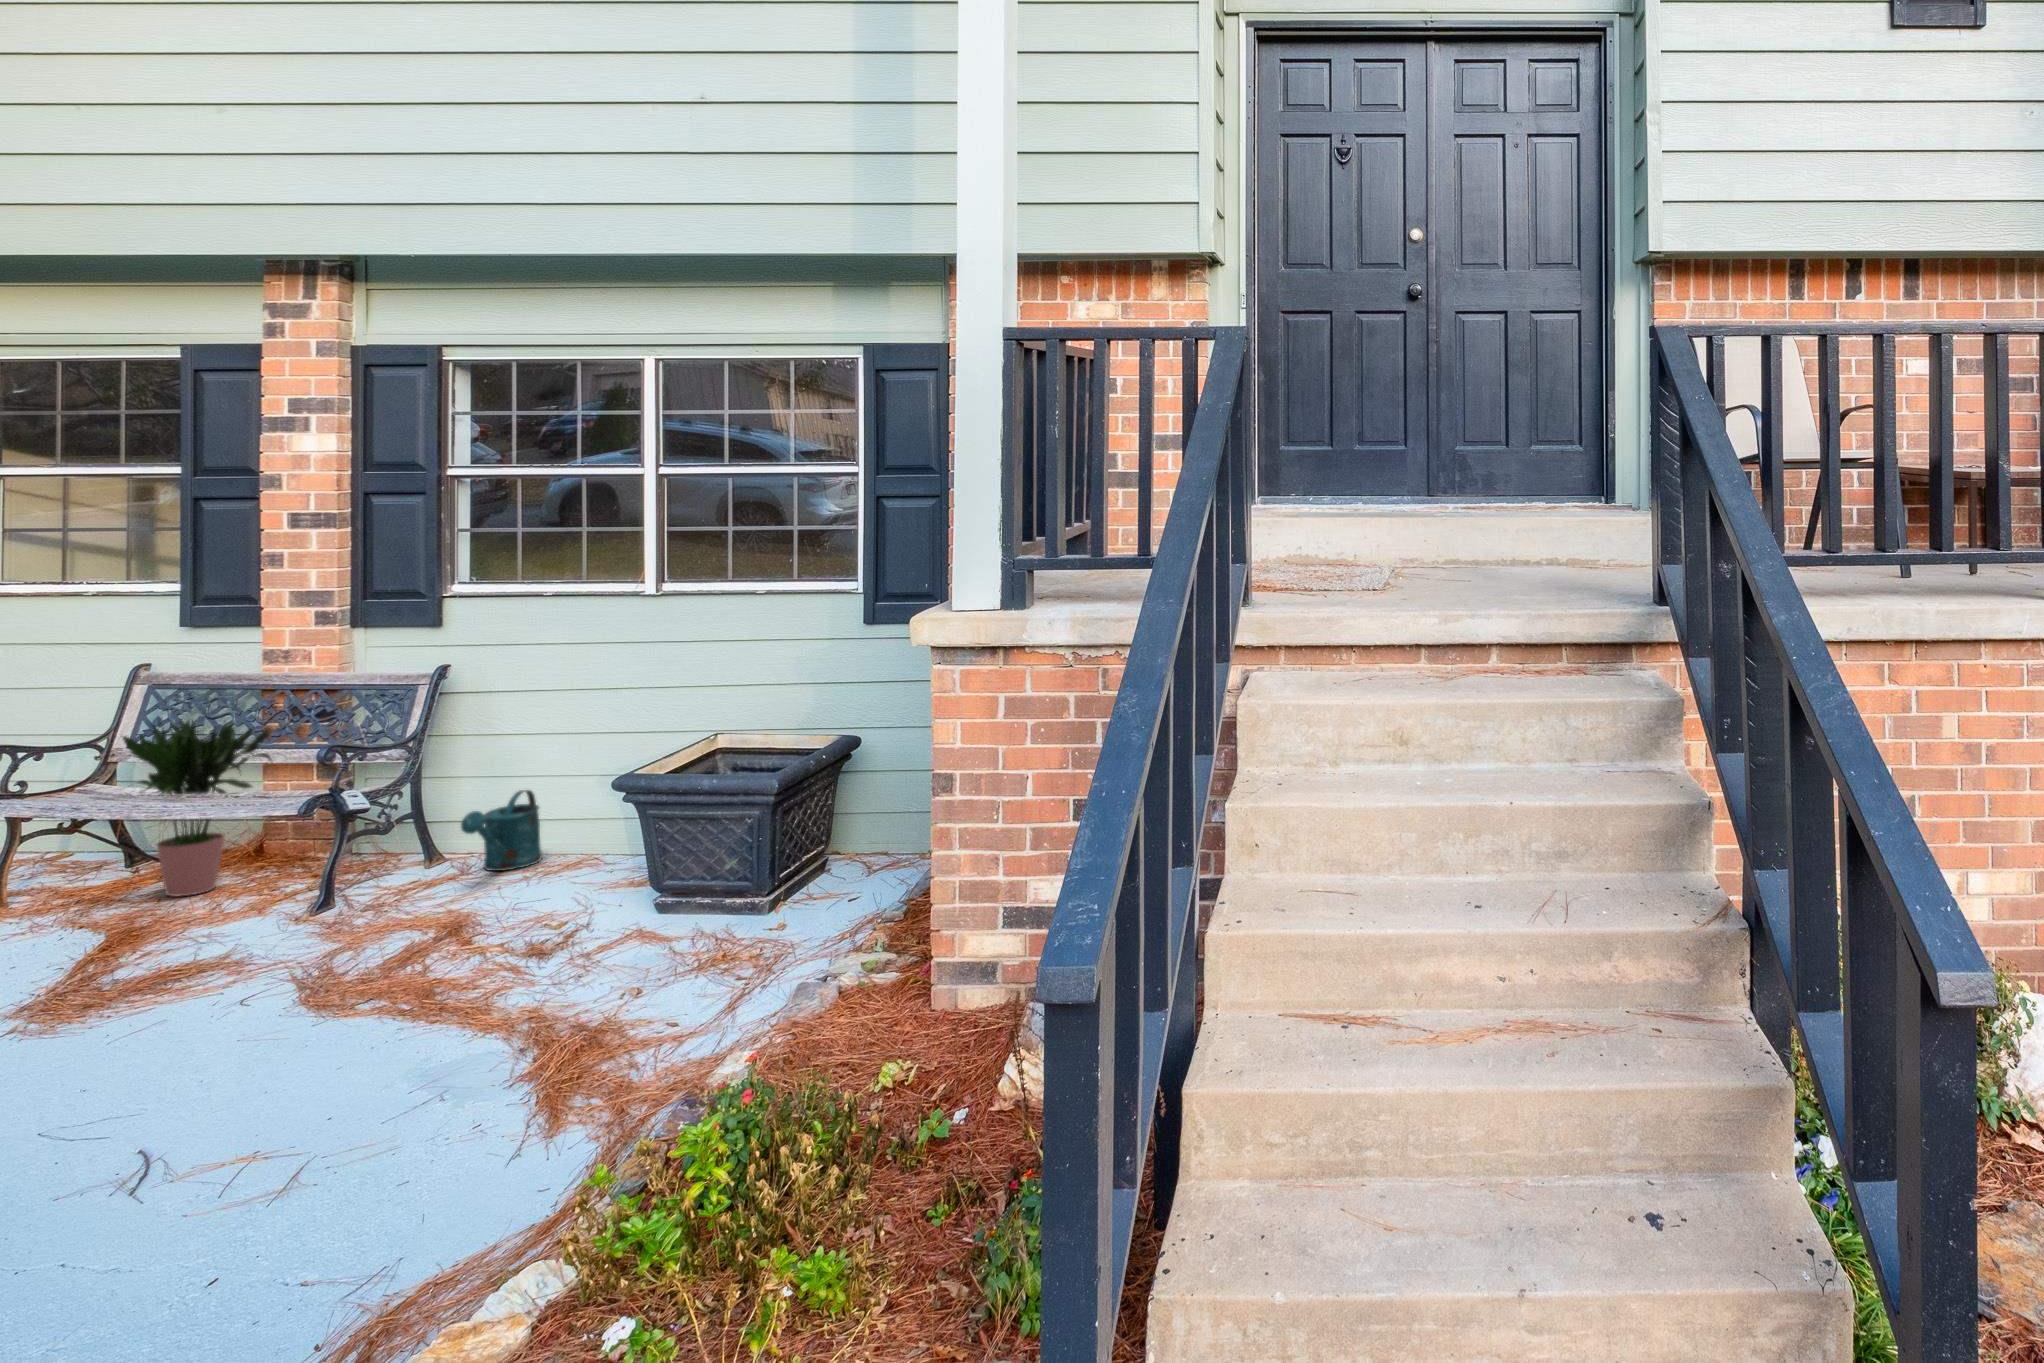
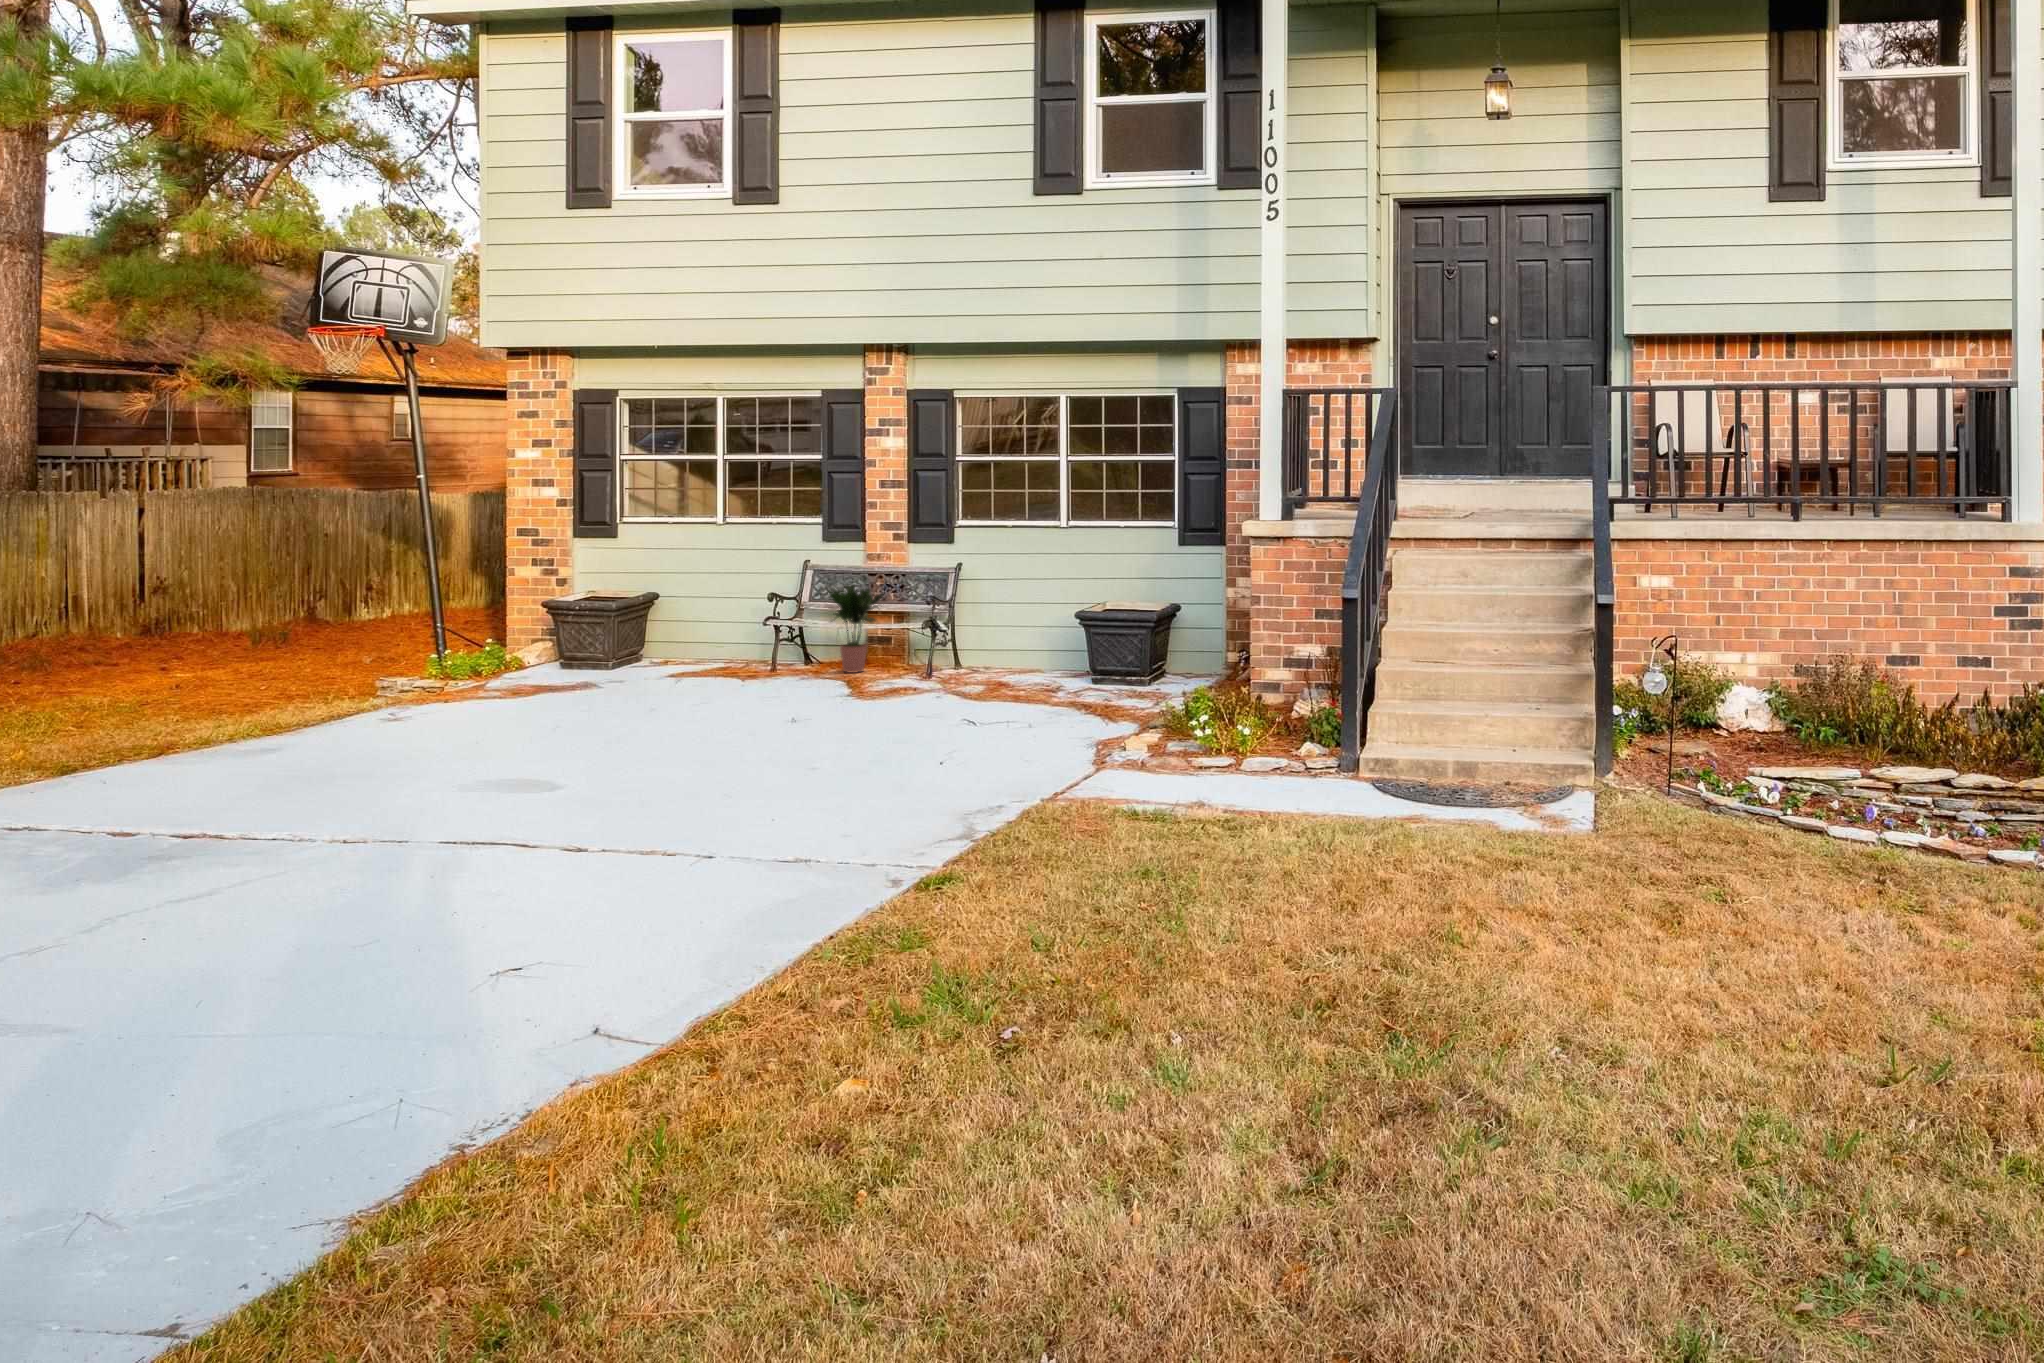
watering can: present [461,790,542,871] -> none [984,630,1013,669]

